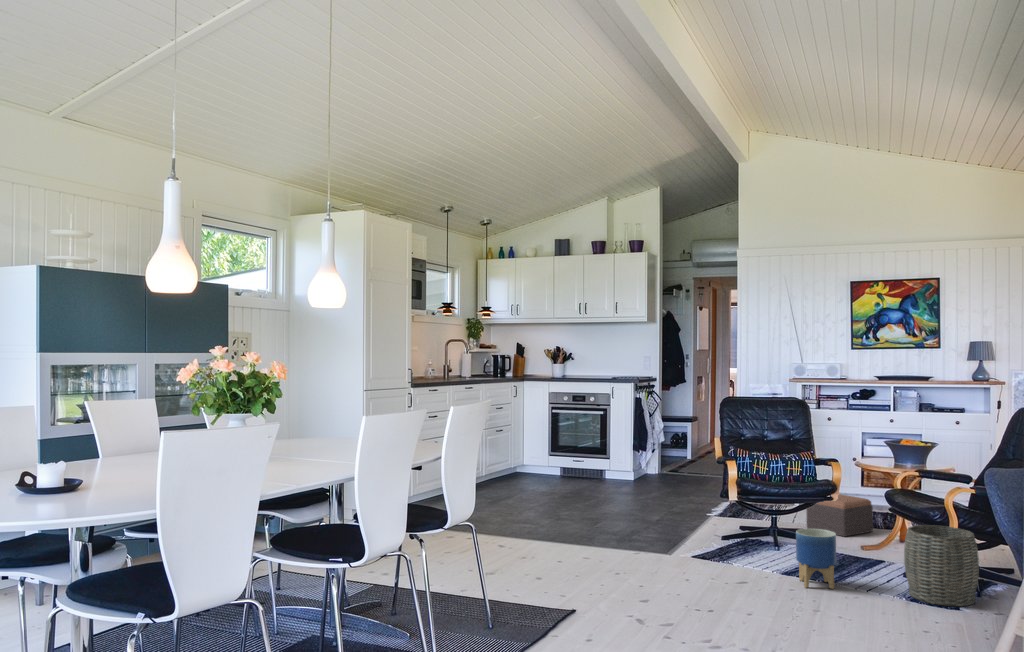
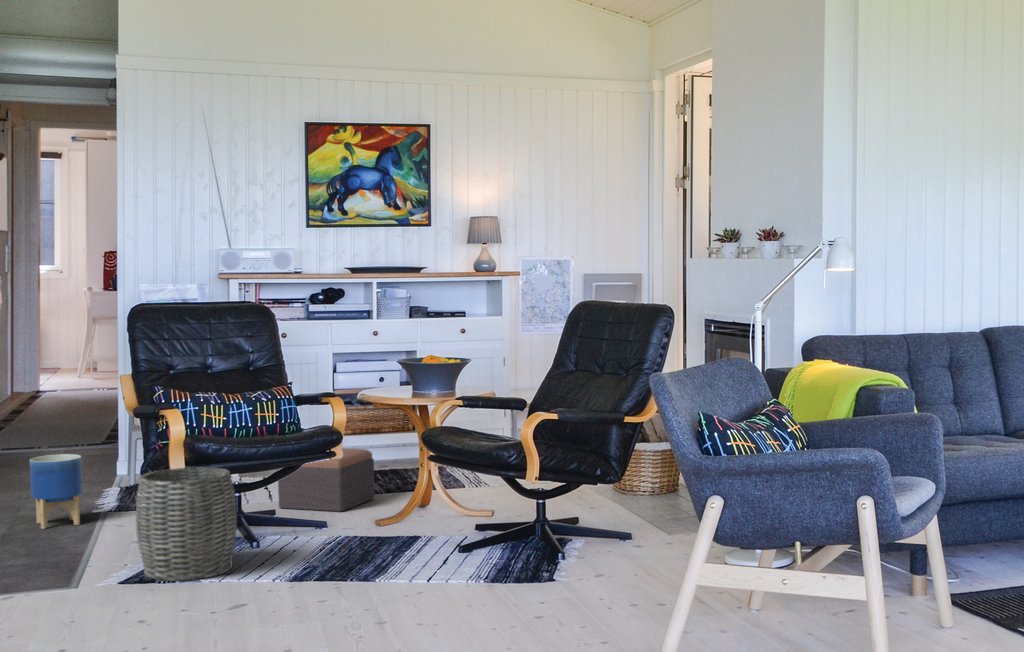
woven basket: present [904,525,979,606] -> present [136,467,237,581]
planter: present [796,529,836,589] -> present [30,454,83,529]

